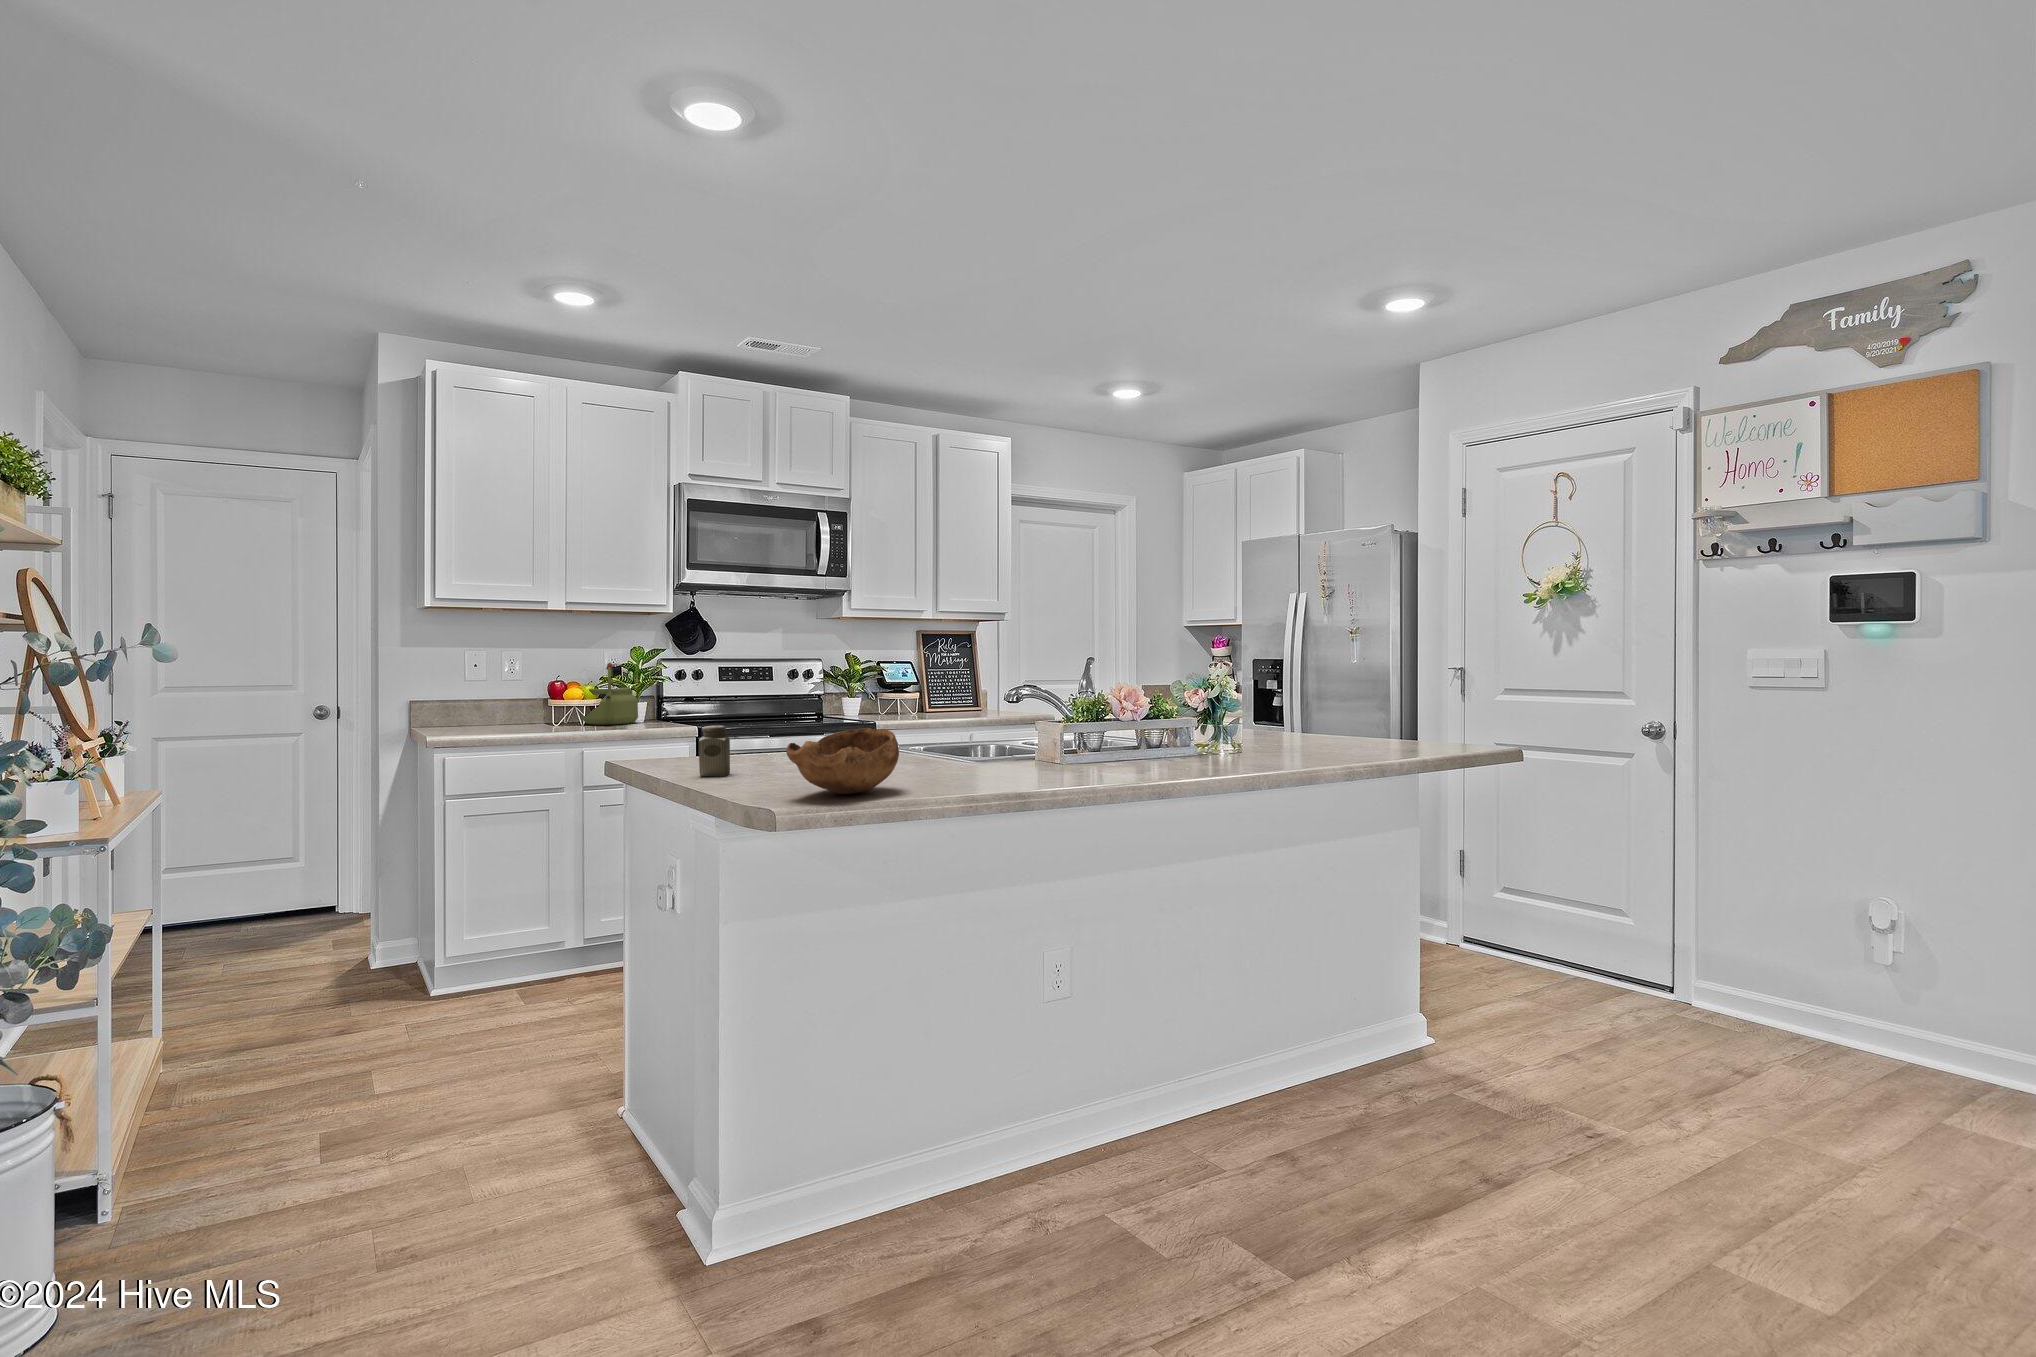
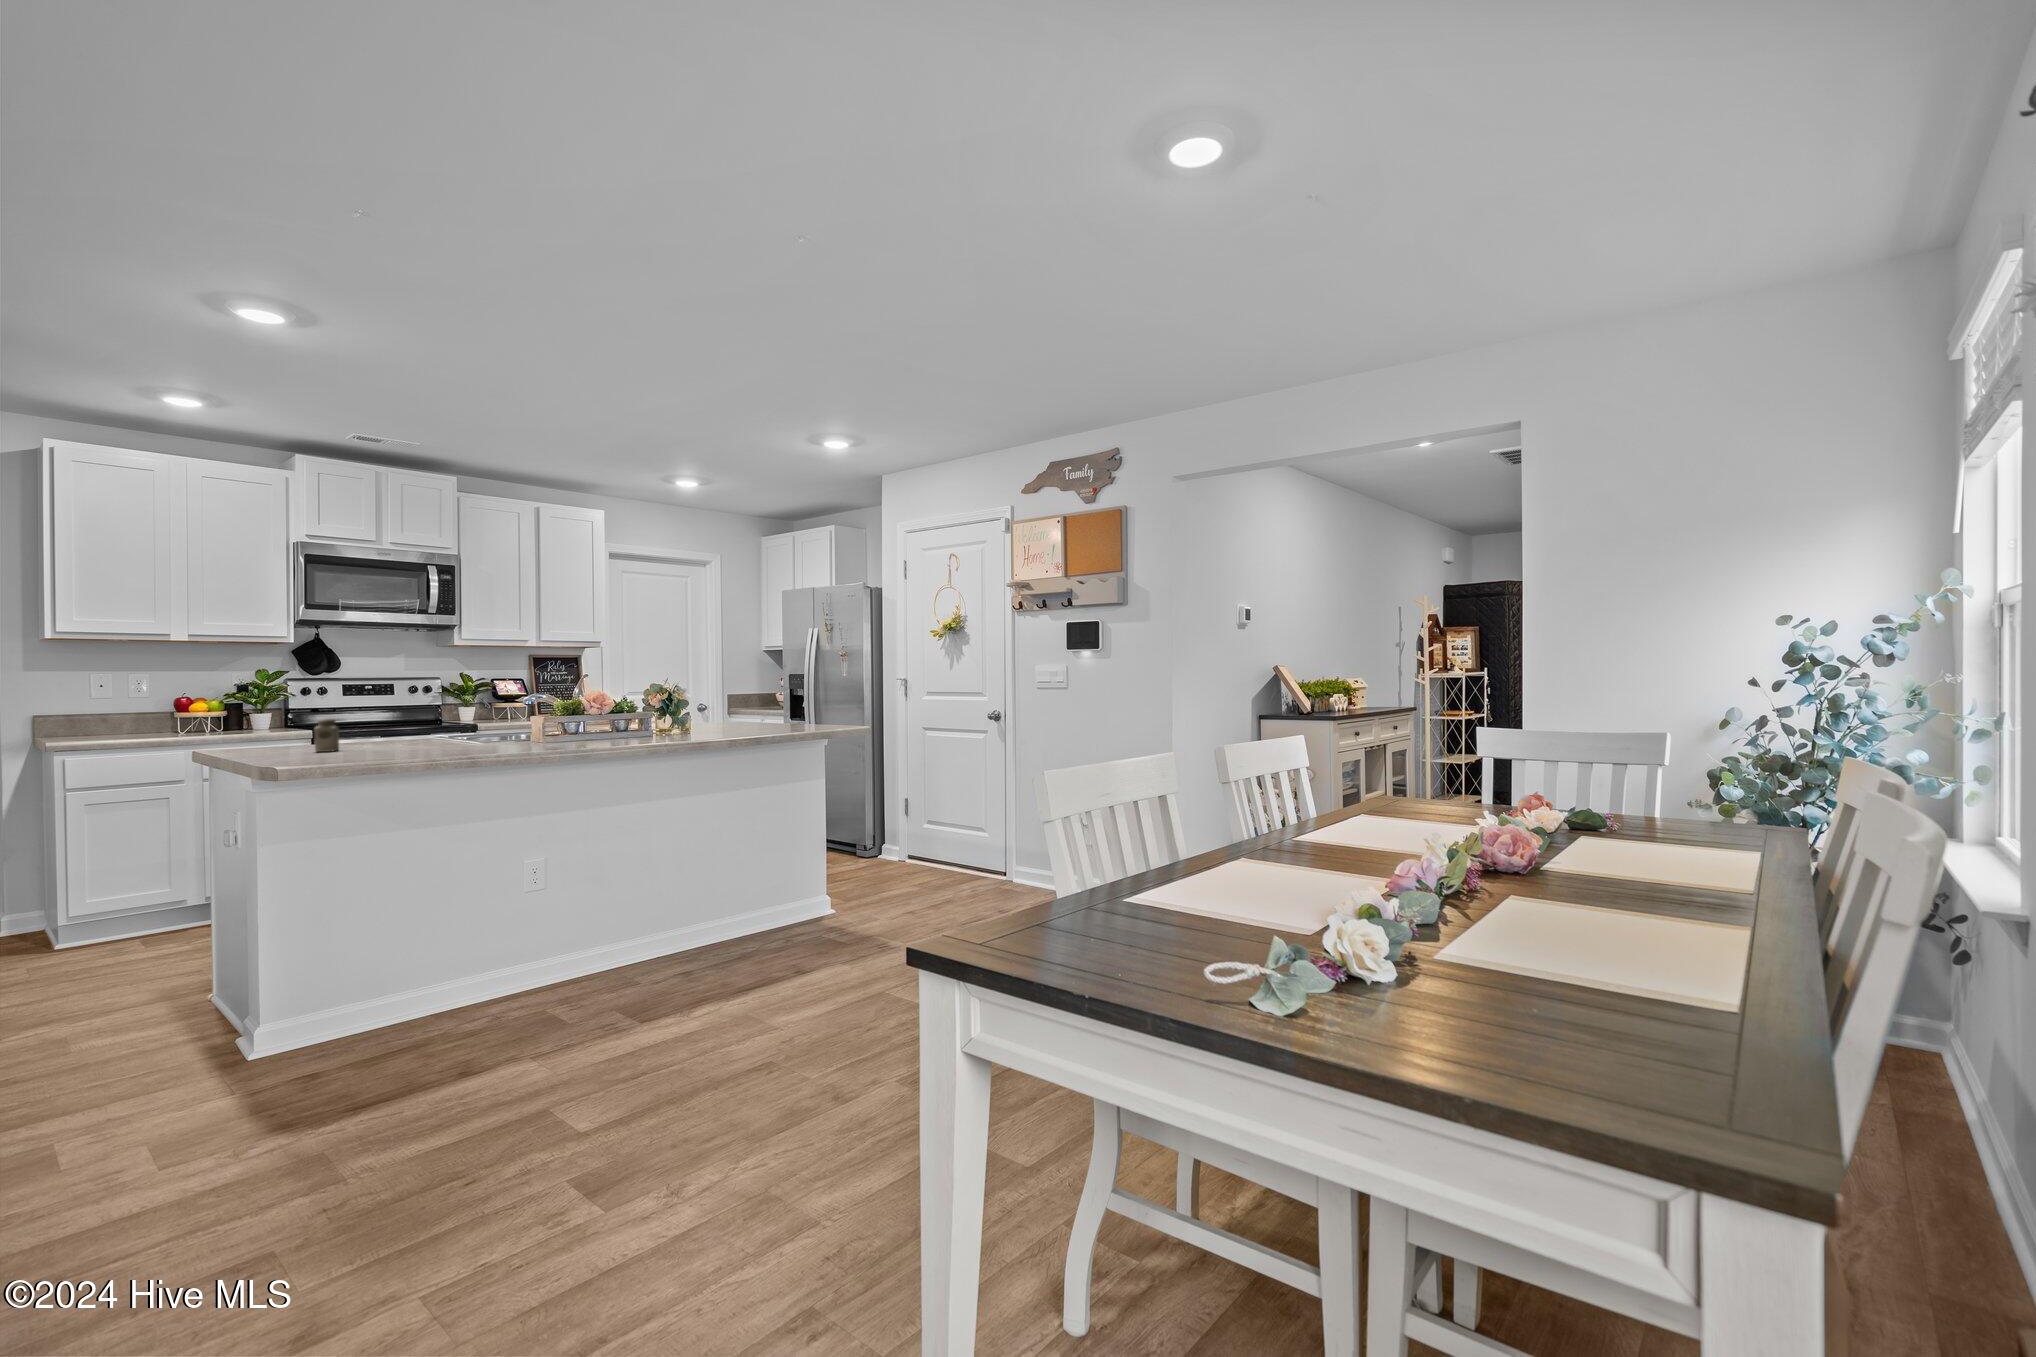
kettle: present [582,663,638,725] -> none [209,682,264,733]
wooden bowl: present [786,728,899,794] -> none [375,716,455,754]

